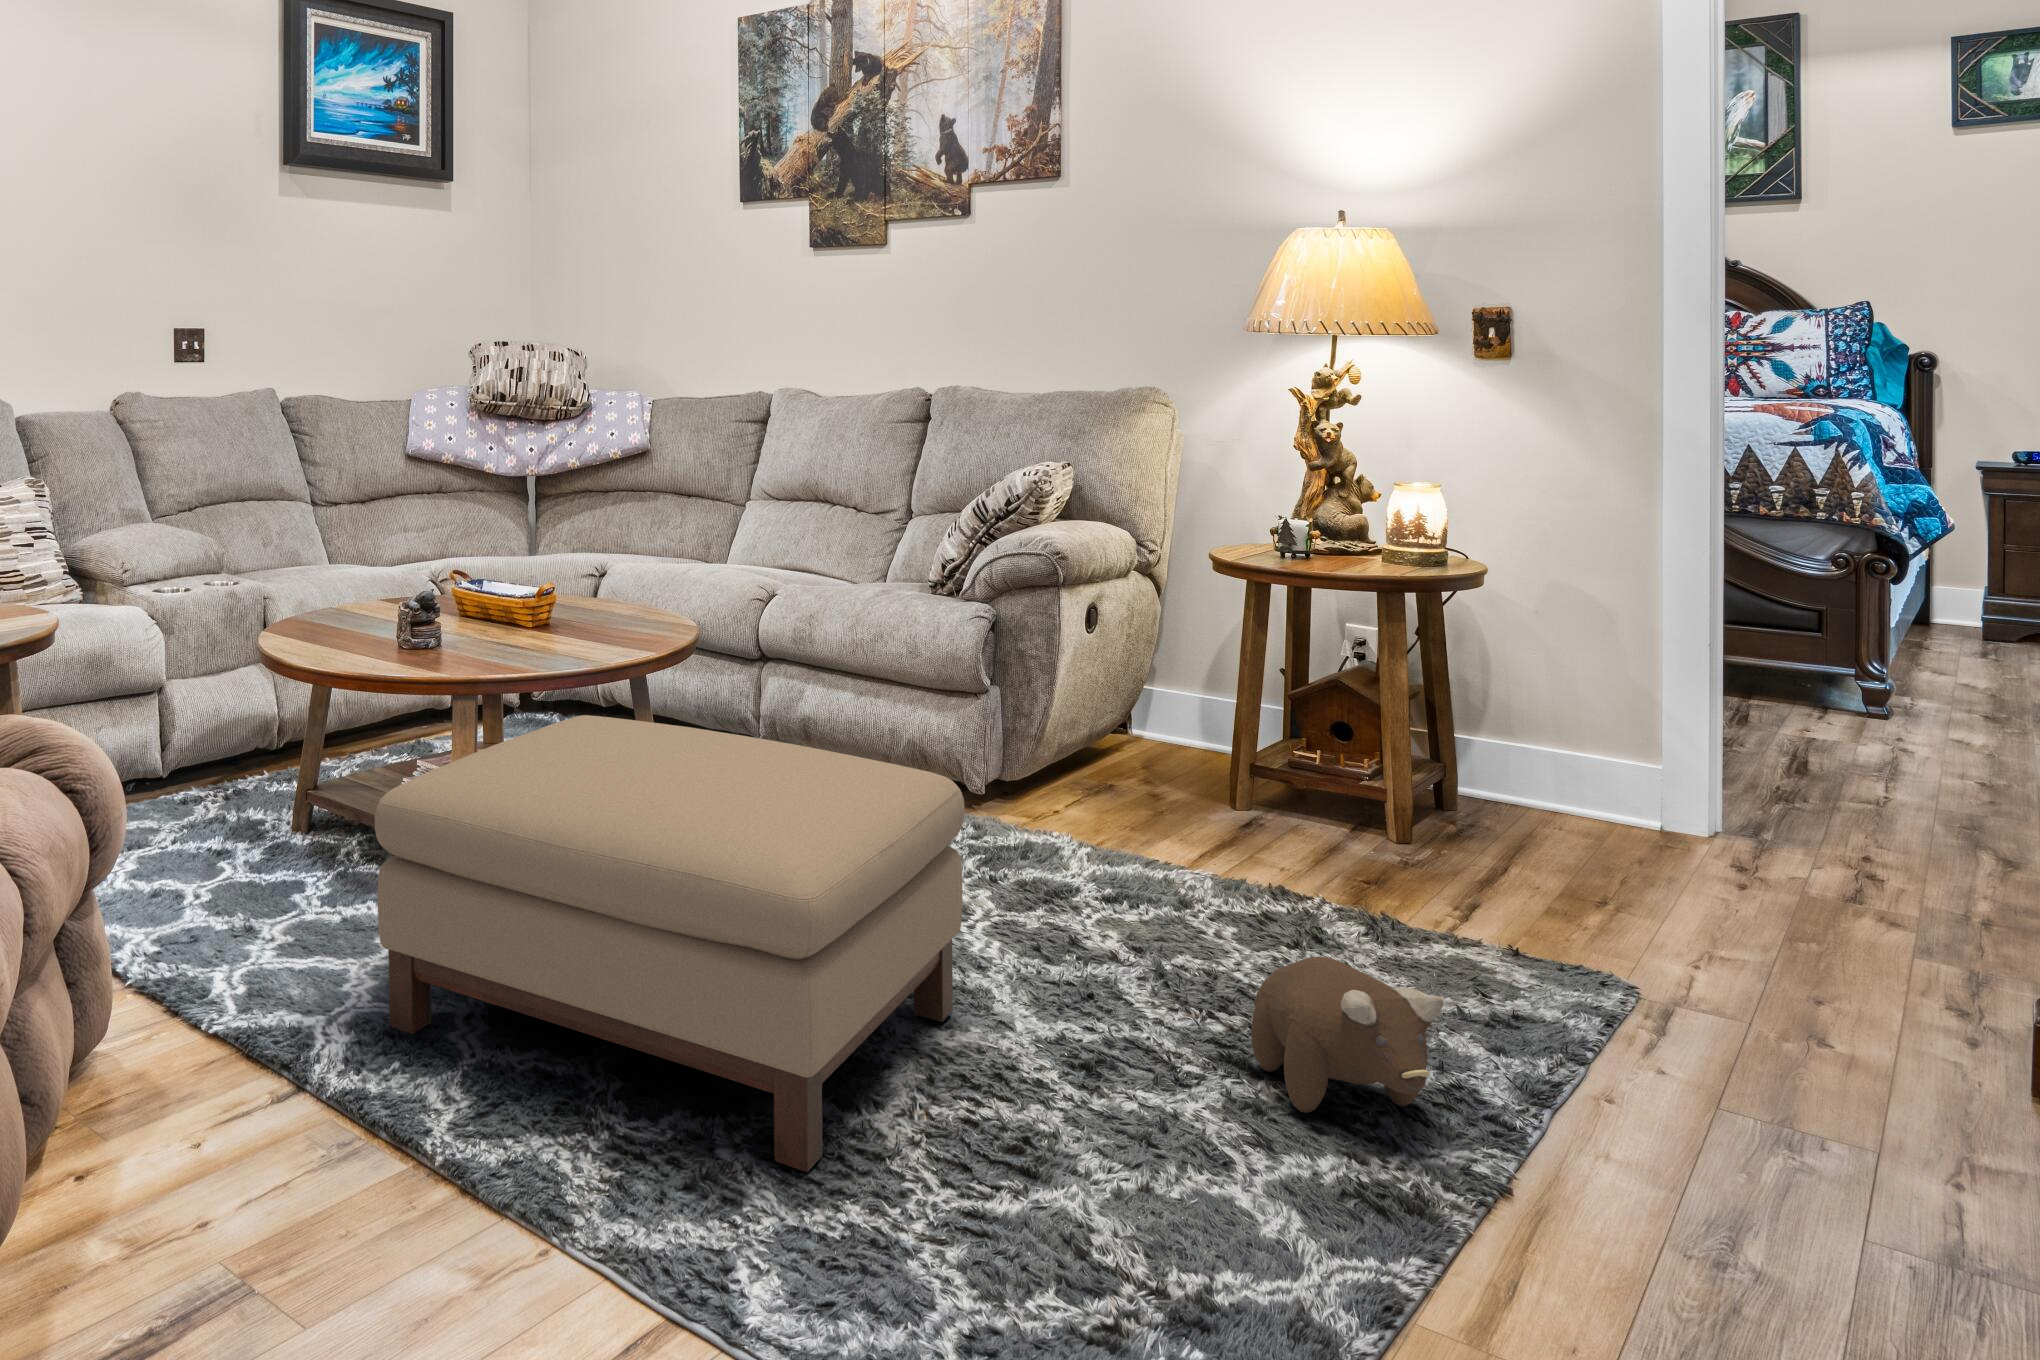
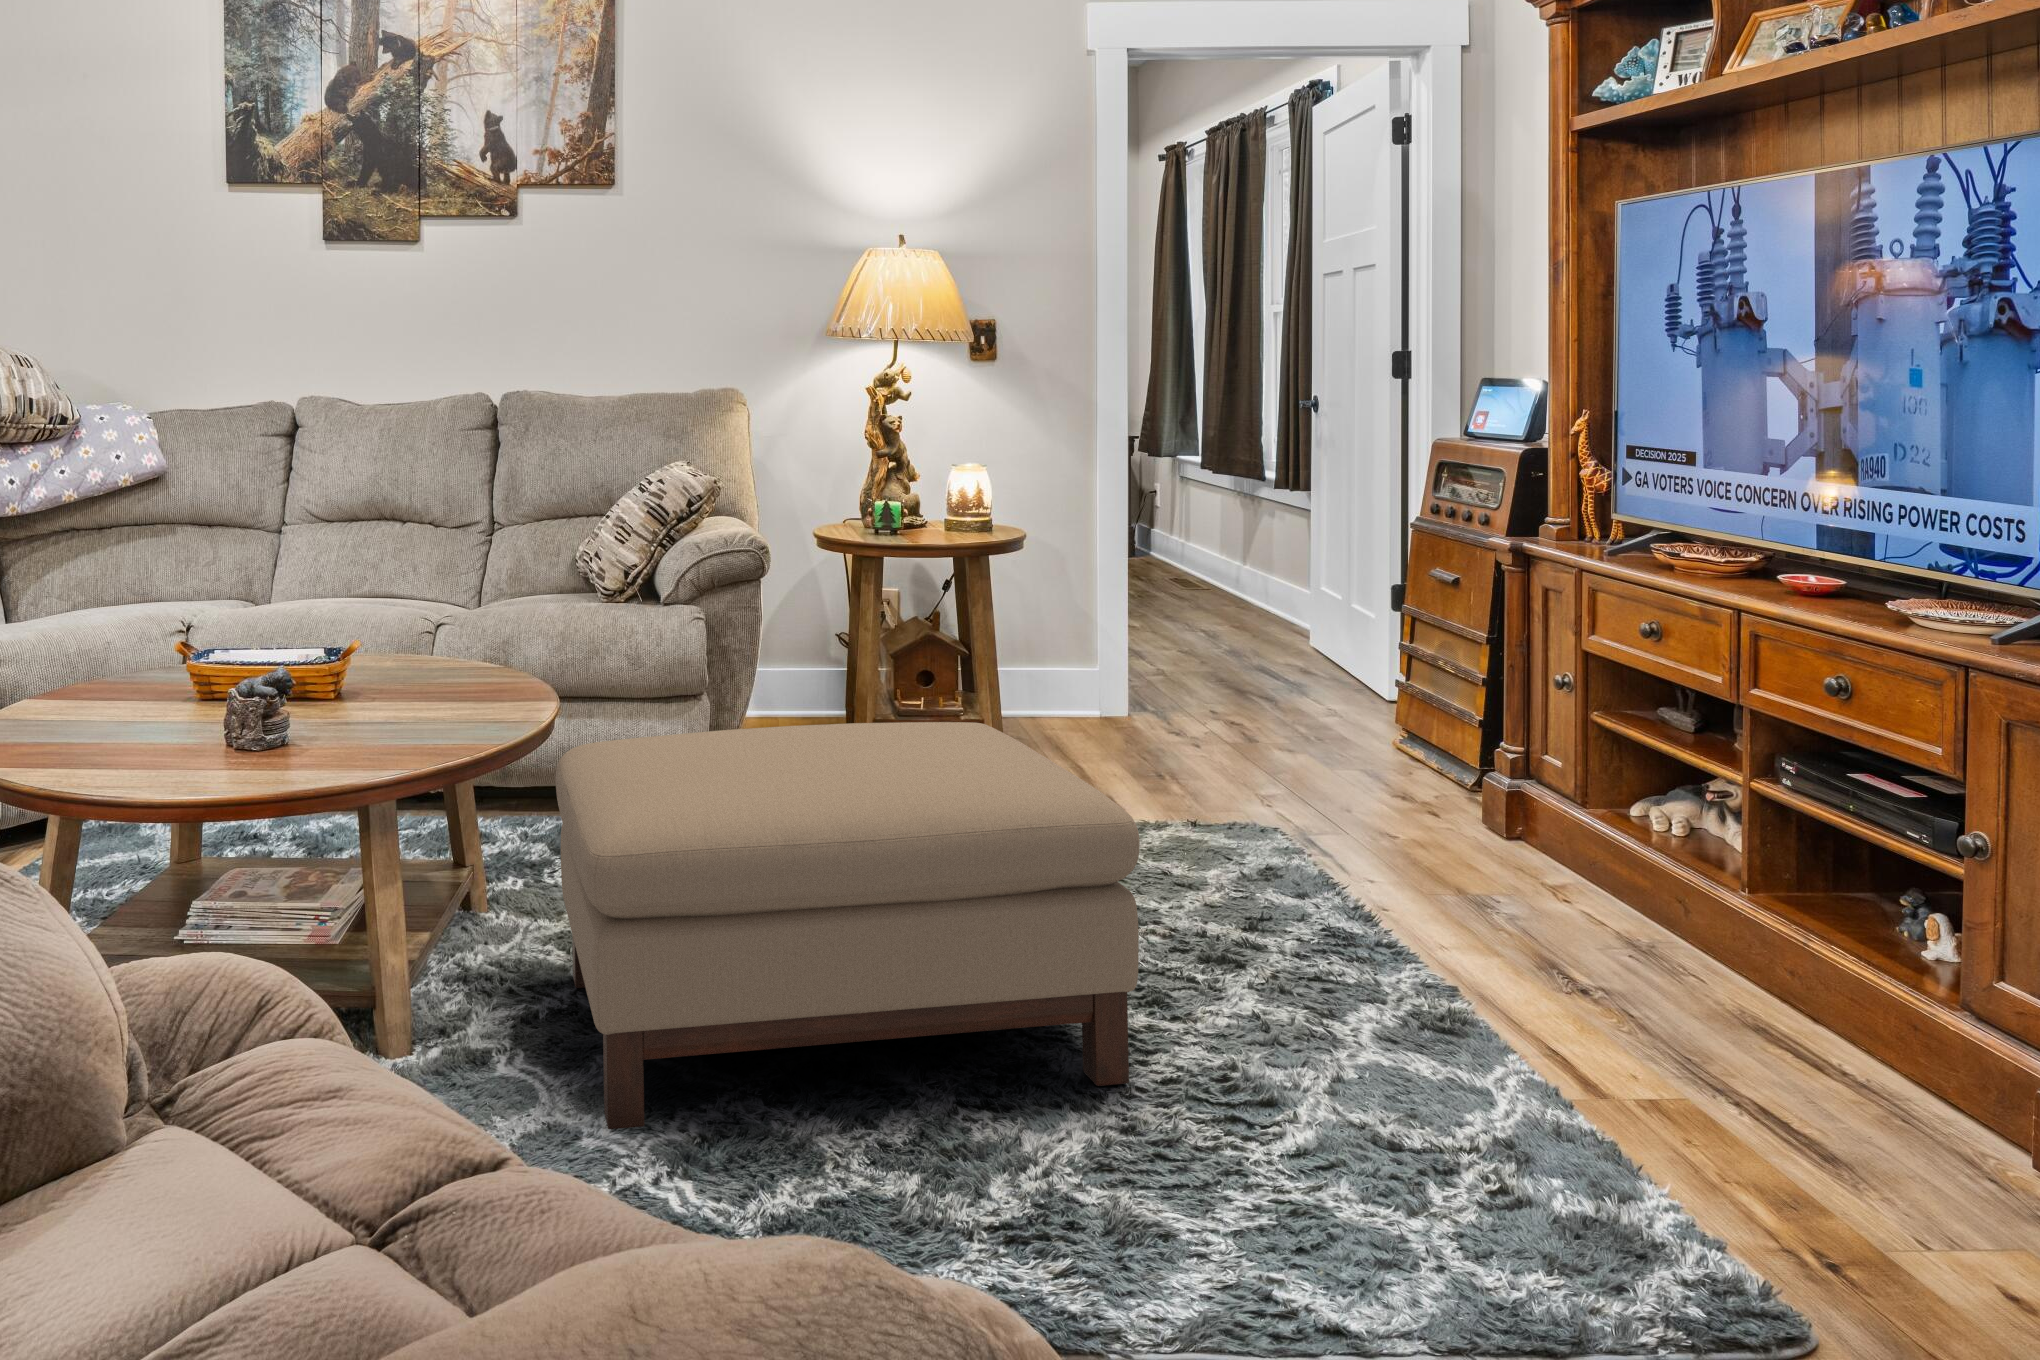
plush toy: present [1251,956,1444,1113] -> none [1187,811,1363,933]

